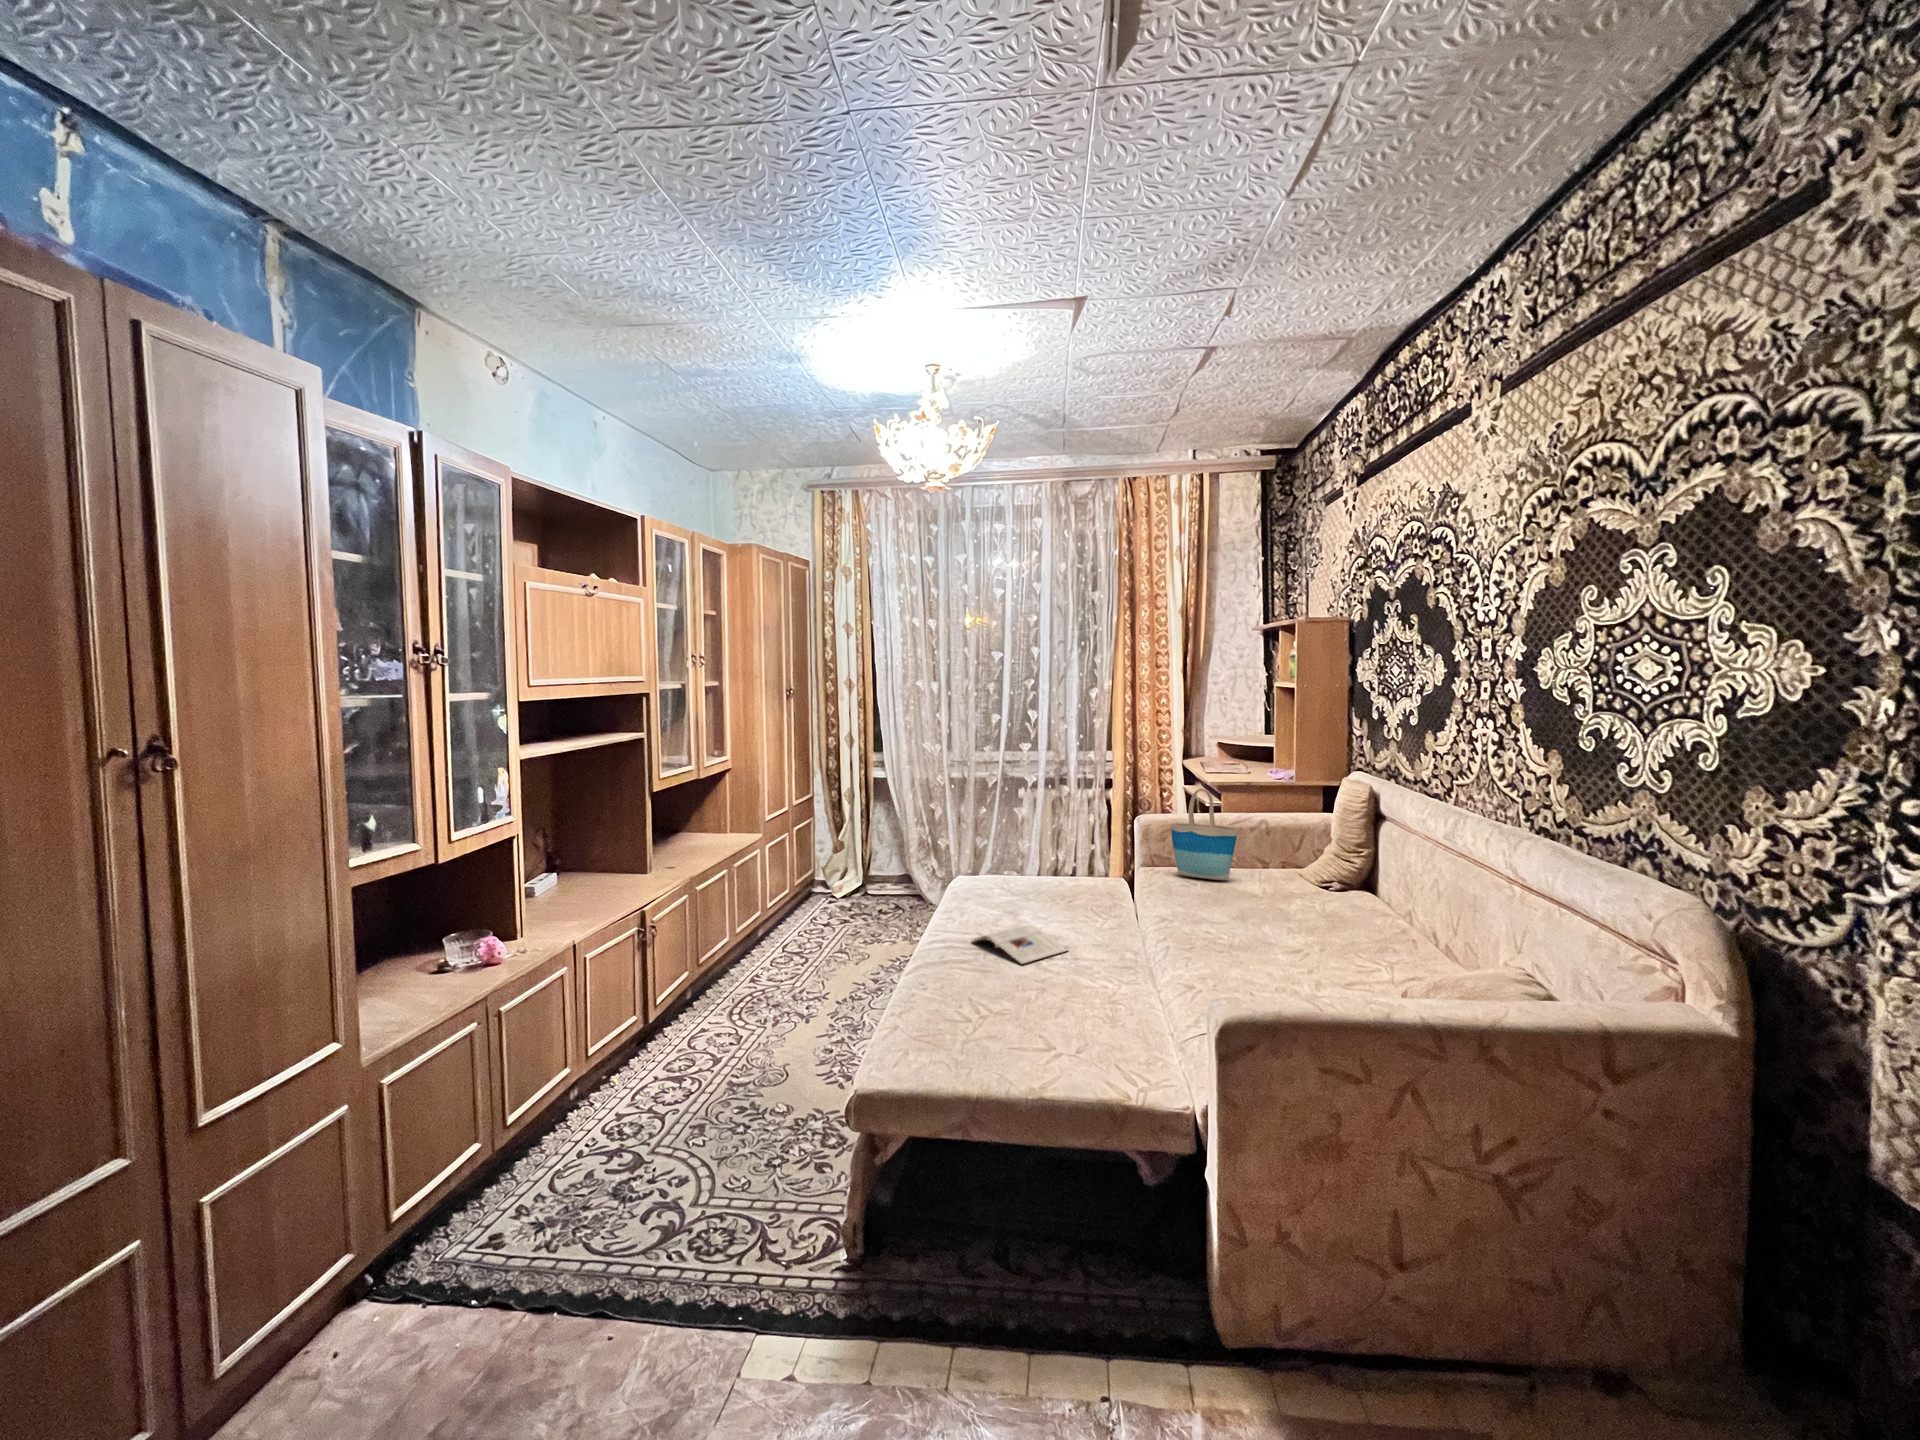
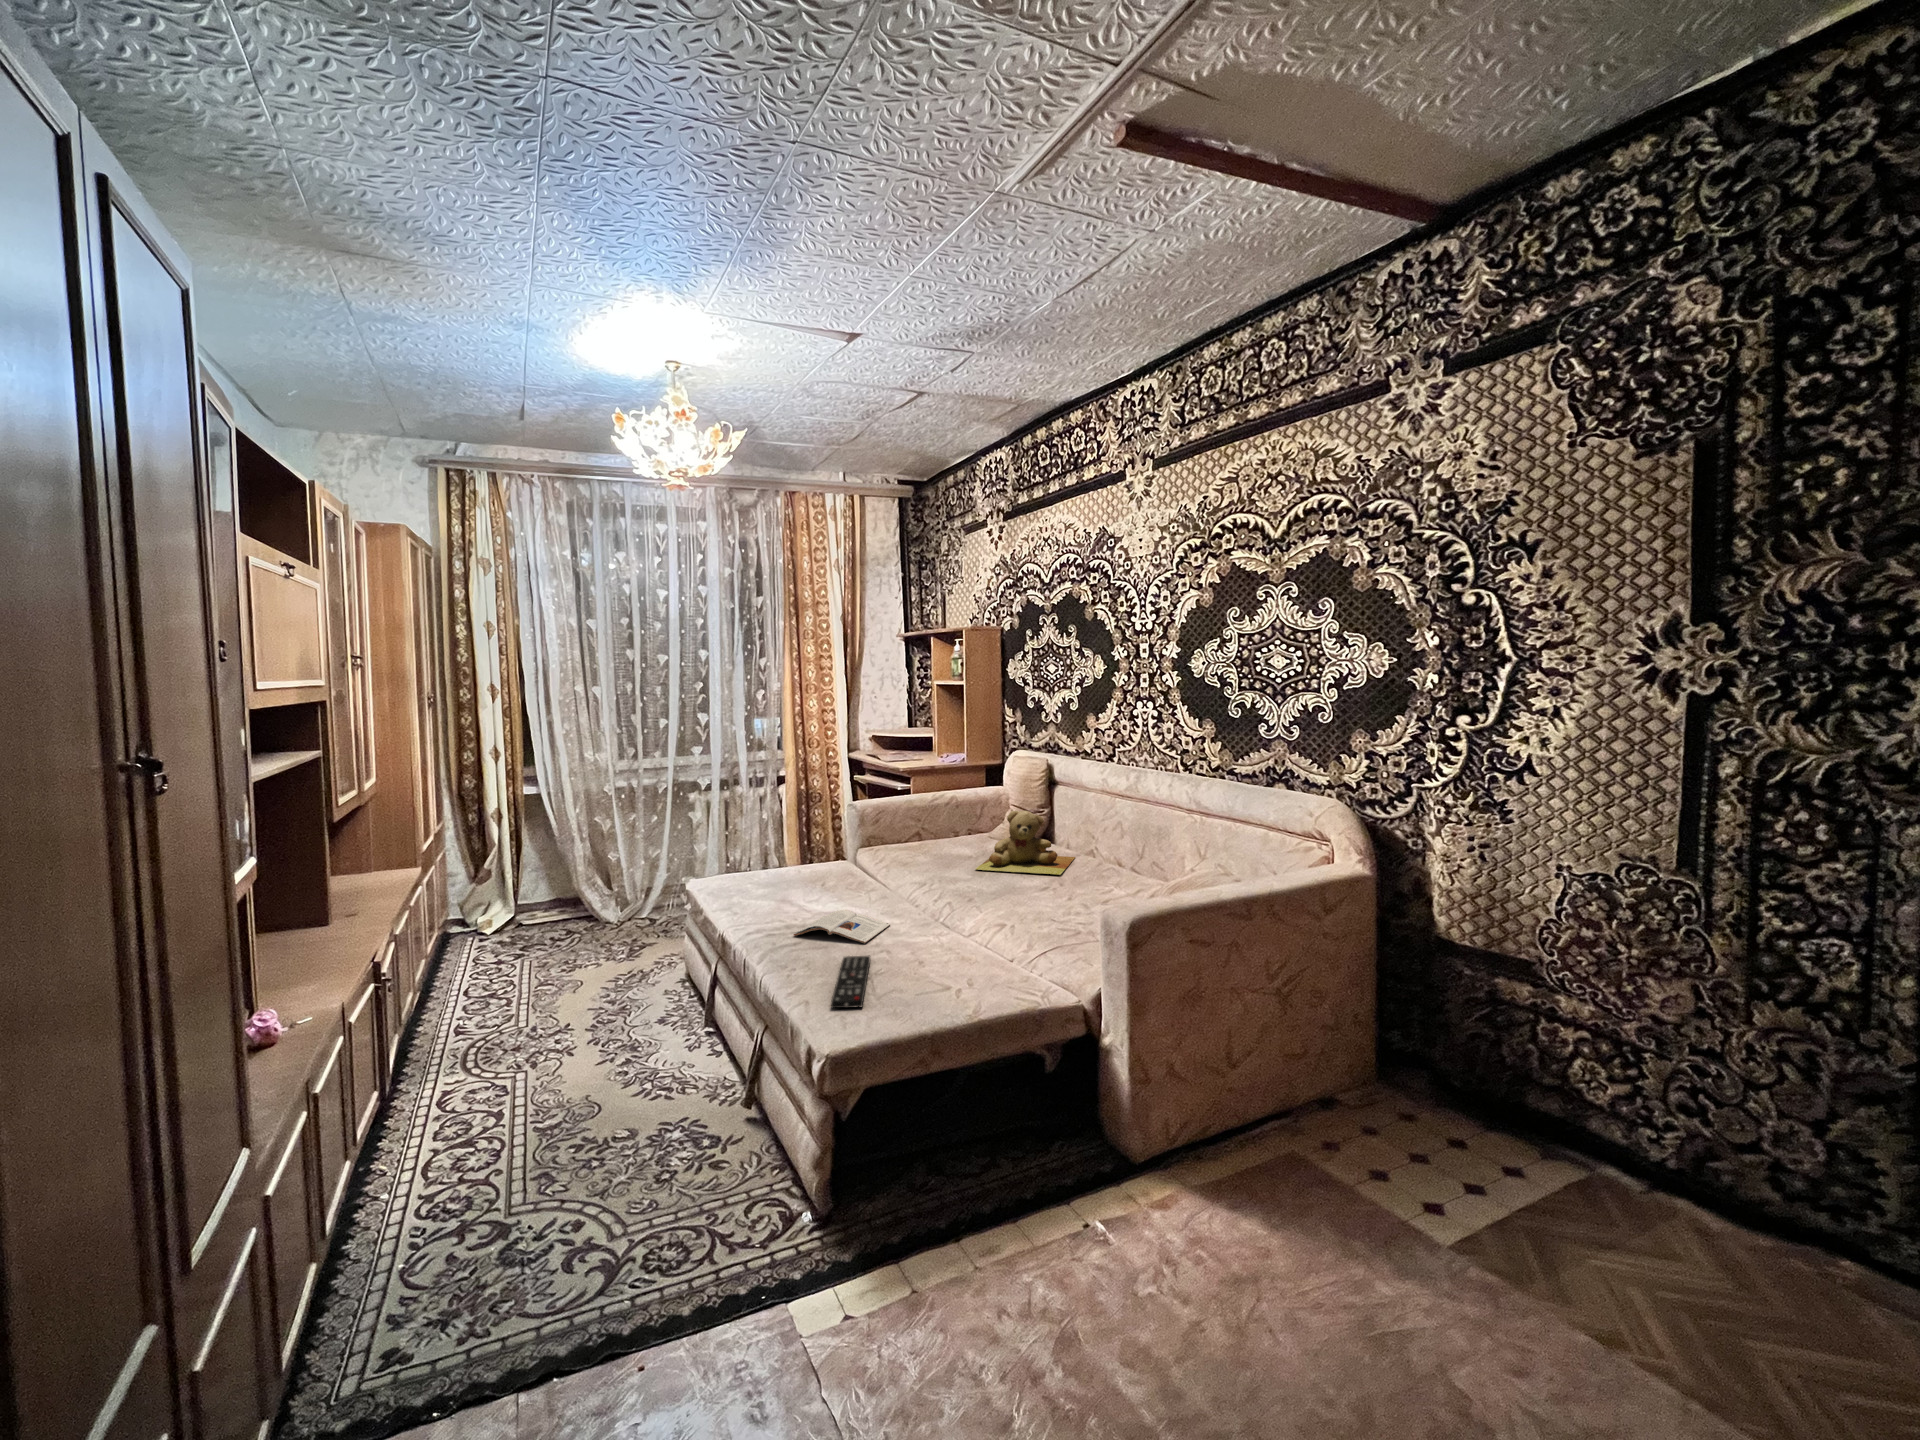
tote bag: present [1171,789,1238,880] -> none [898,773,957,853]
teddy bear: none [1230,844,1378,932] -> present [976,811,1075,875]
remote control: none [915,974,1006,1030] -> present [831,956,870,1008]

